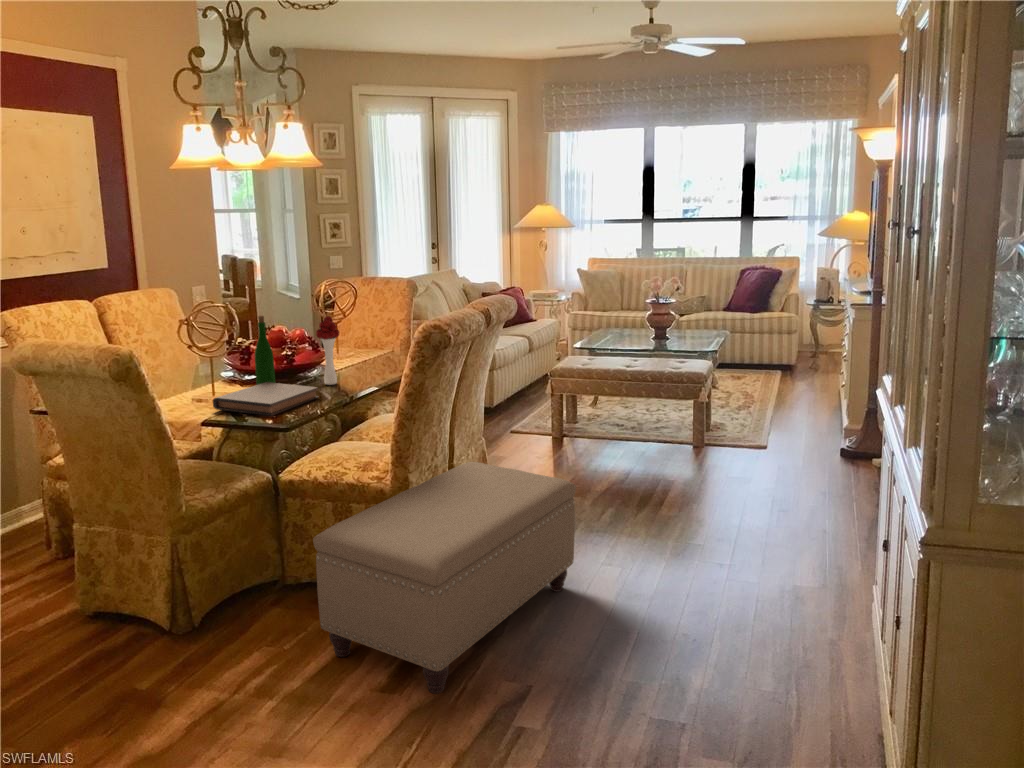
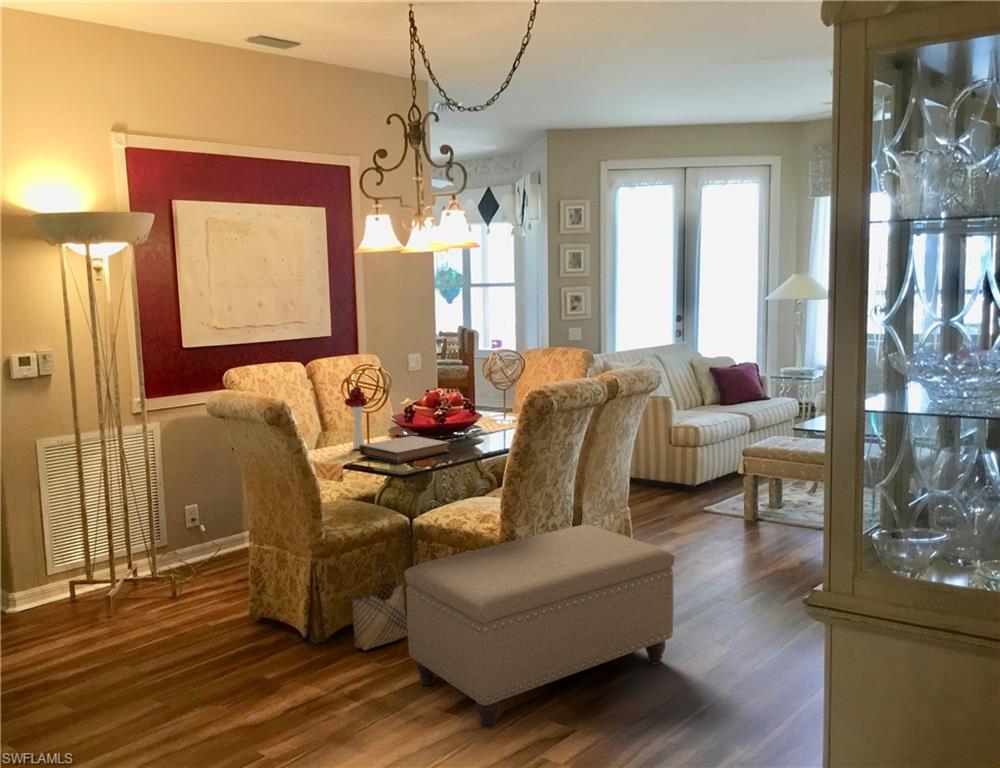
wine bottle: present [255,315,275,385] -> none [408,377,425,443]
flower bouquet: present [316,316,339,385] -> present [345,386,367,449]
woven basket: none [229,525,291,629] -> present [351,558,408,650]

